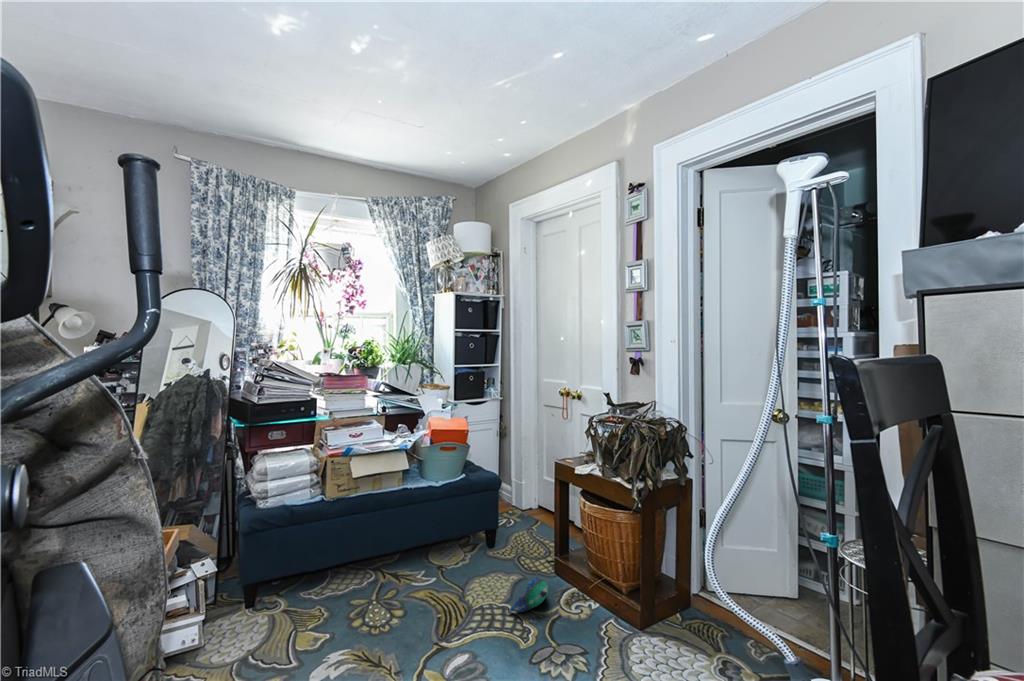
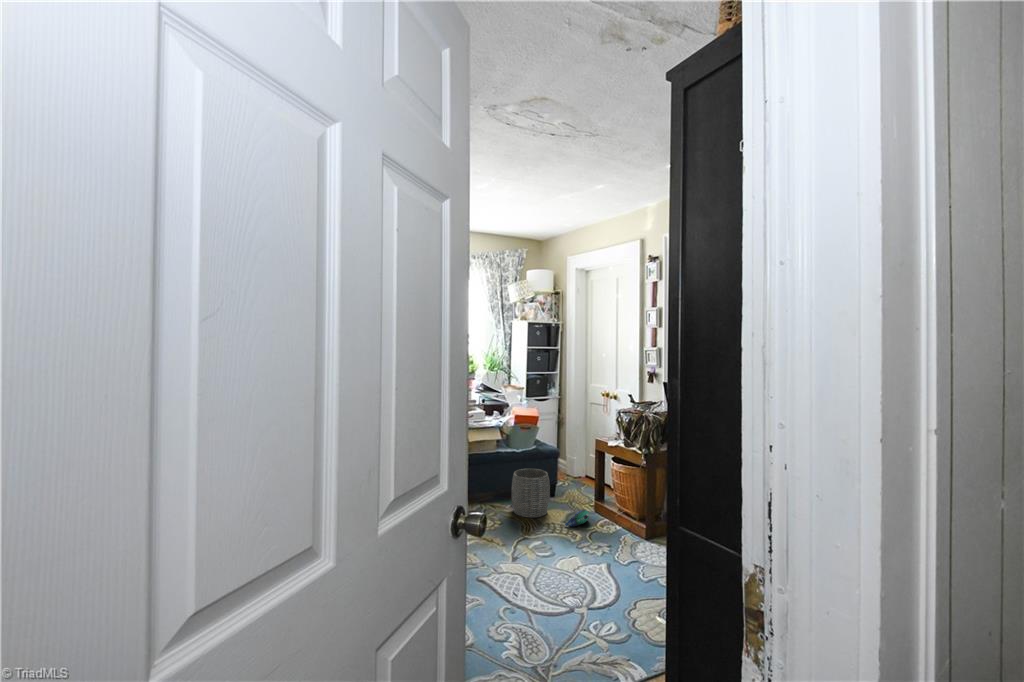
woven basket: none [424,512,485,597] -> present [512,469,550,518]

